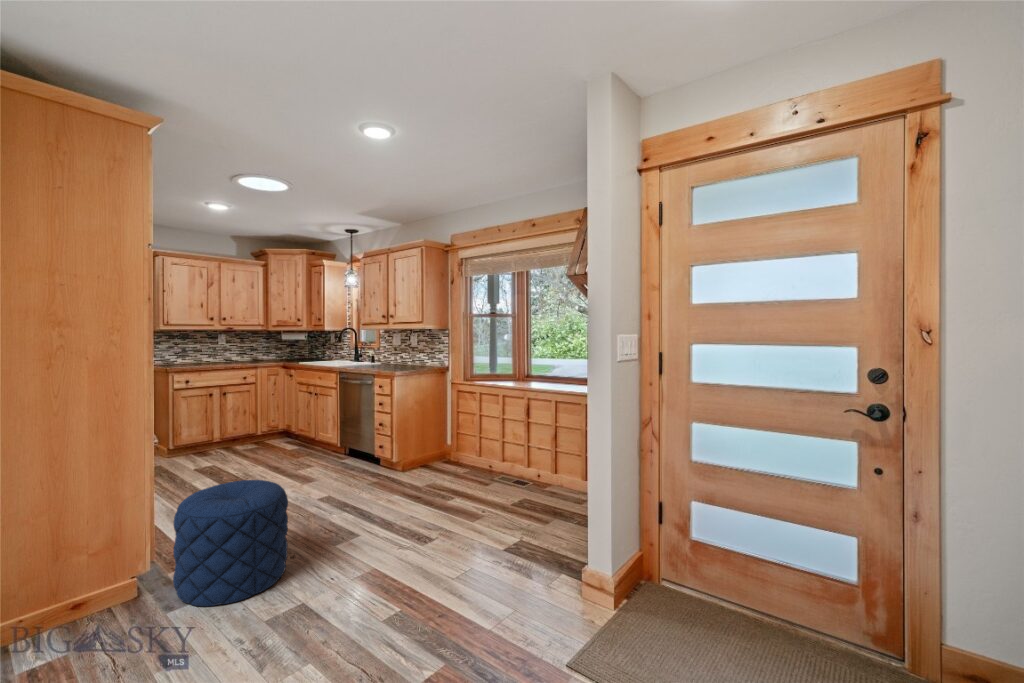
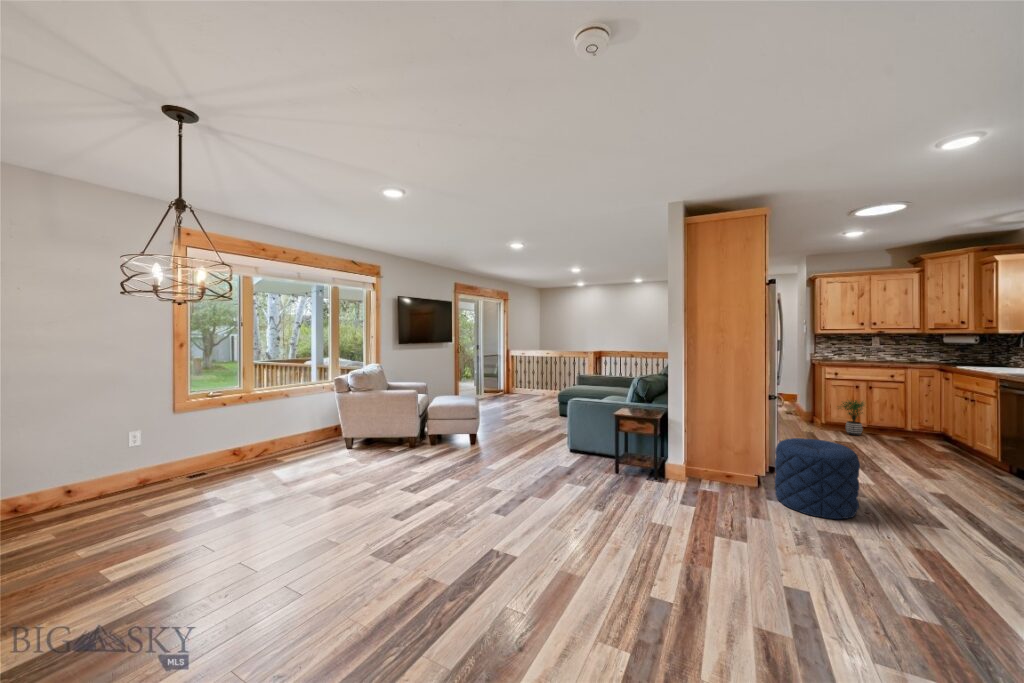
potted plant: none [189,410,226,456] -> present [843,400,864,436]

